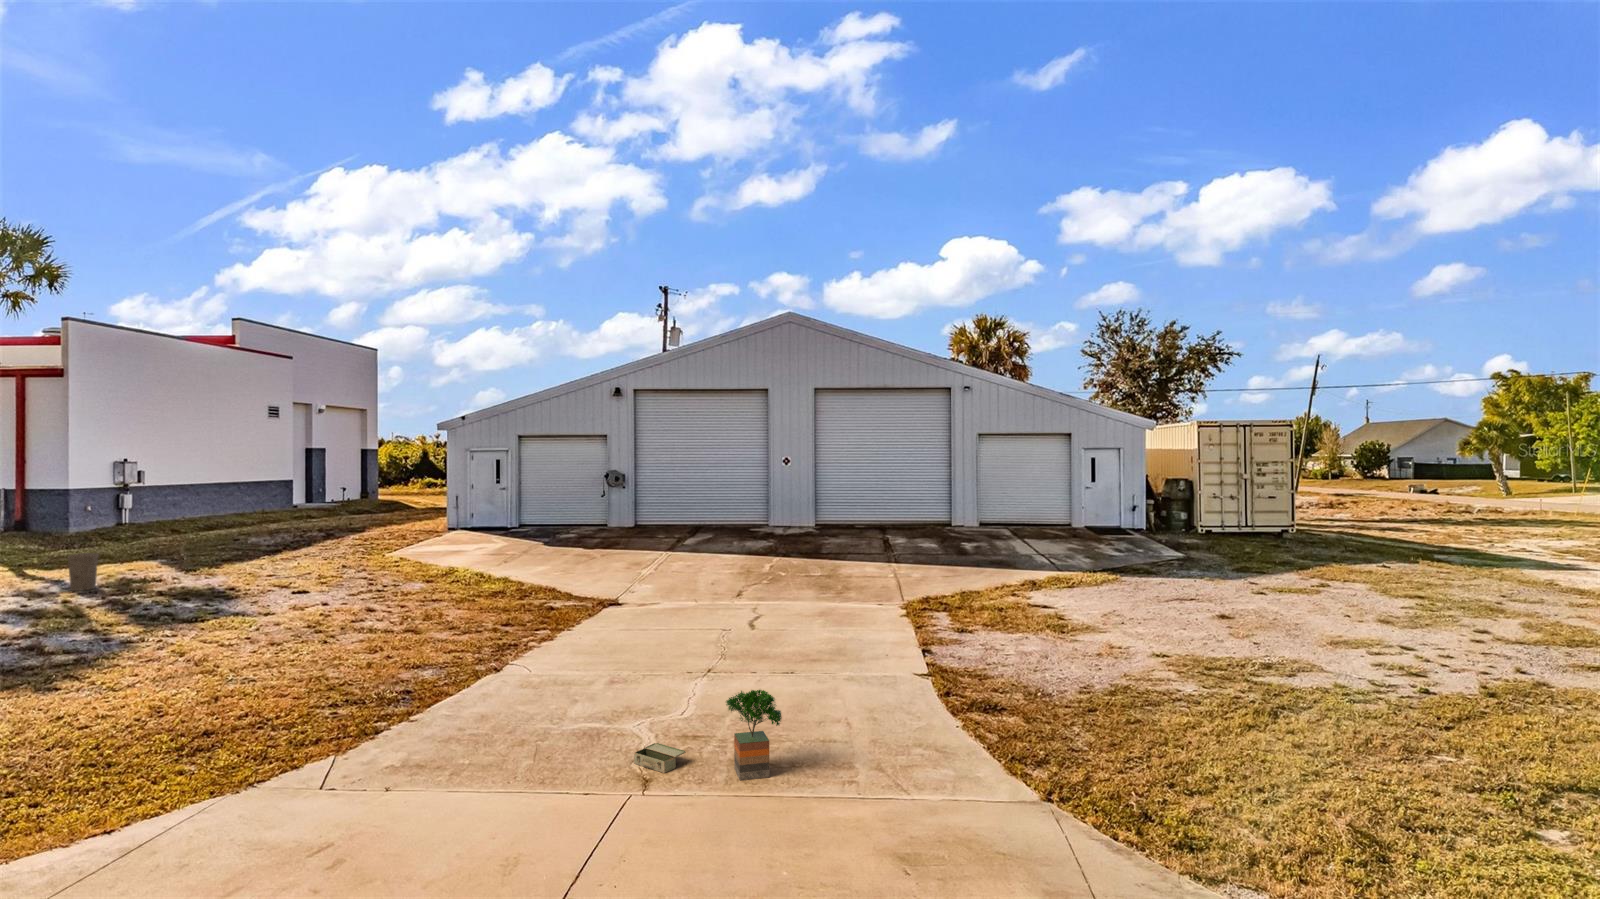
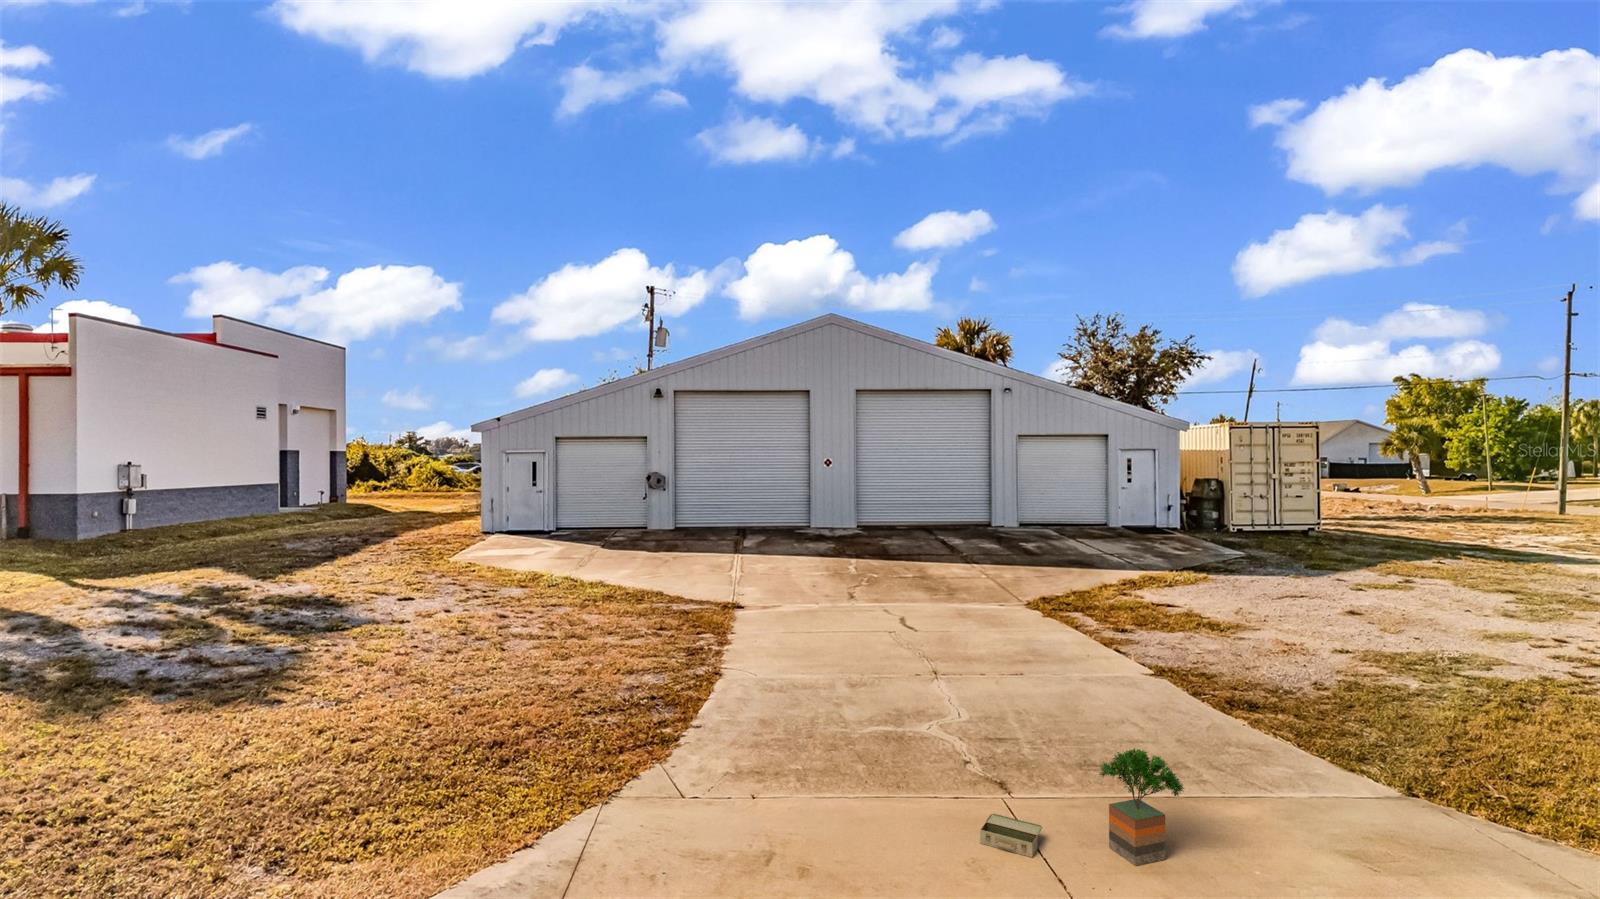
trash can: present [68,553,99,591] -> none [109,568,144,611]

